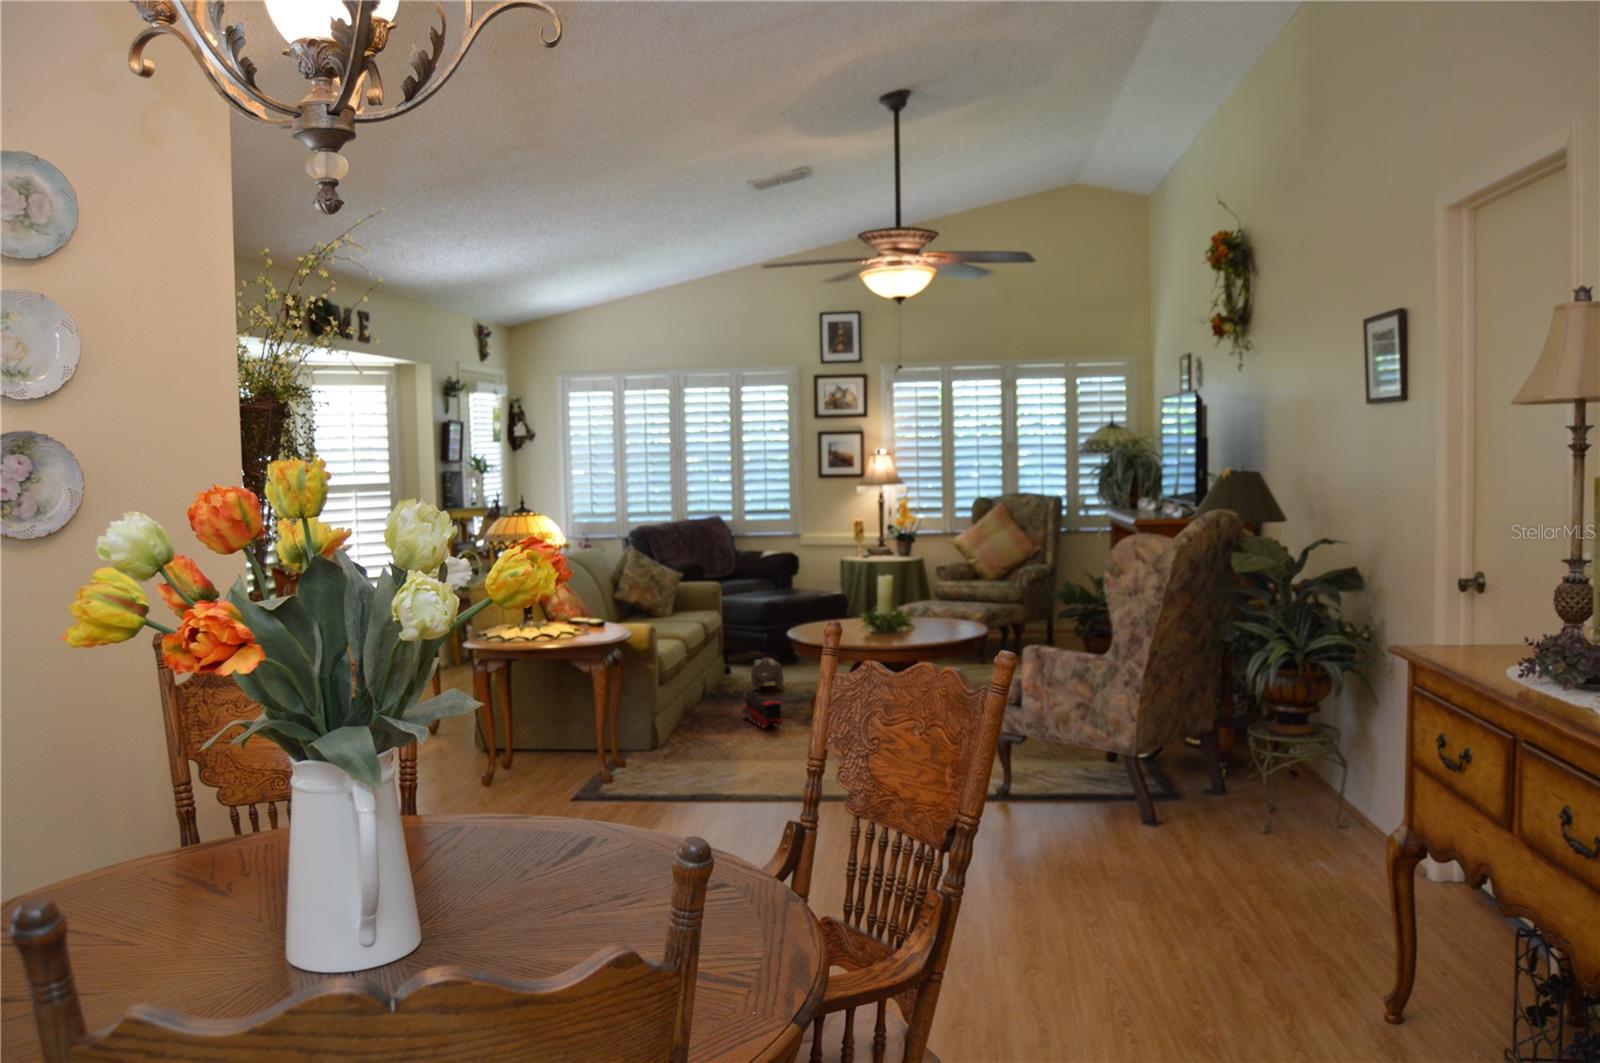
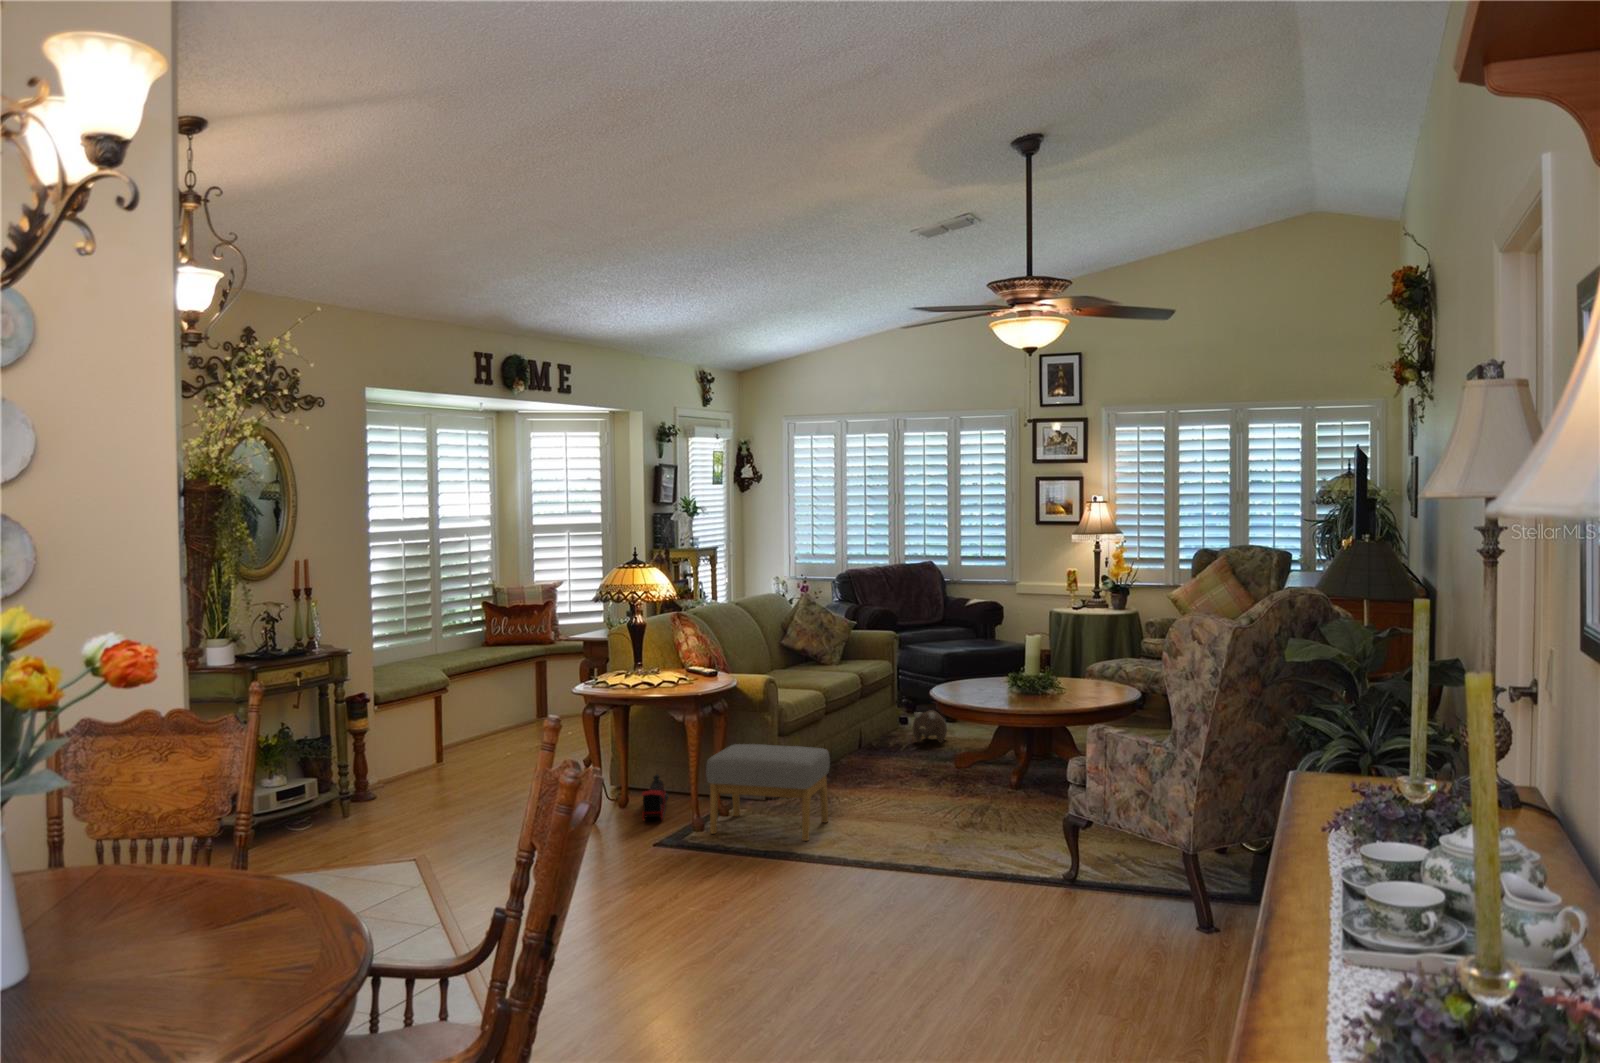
toy train: present [742,691,783,728] -> present [642,774,669,821]
footstool: none [619,694,734,787] -> present [706,744,830,841]

